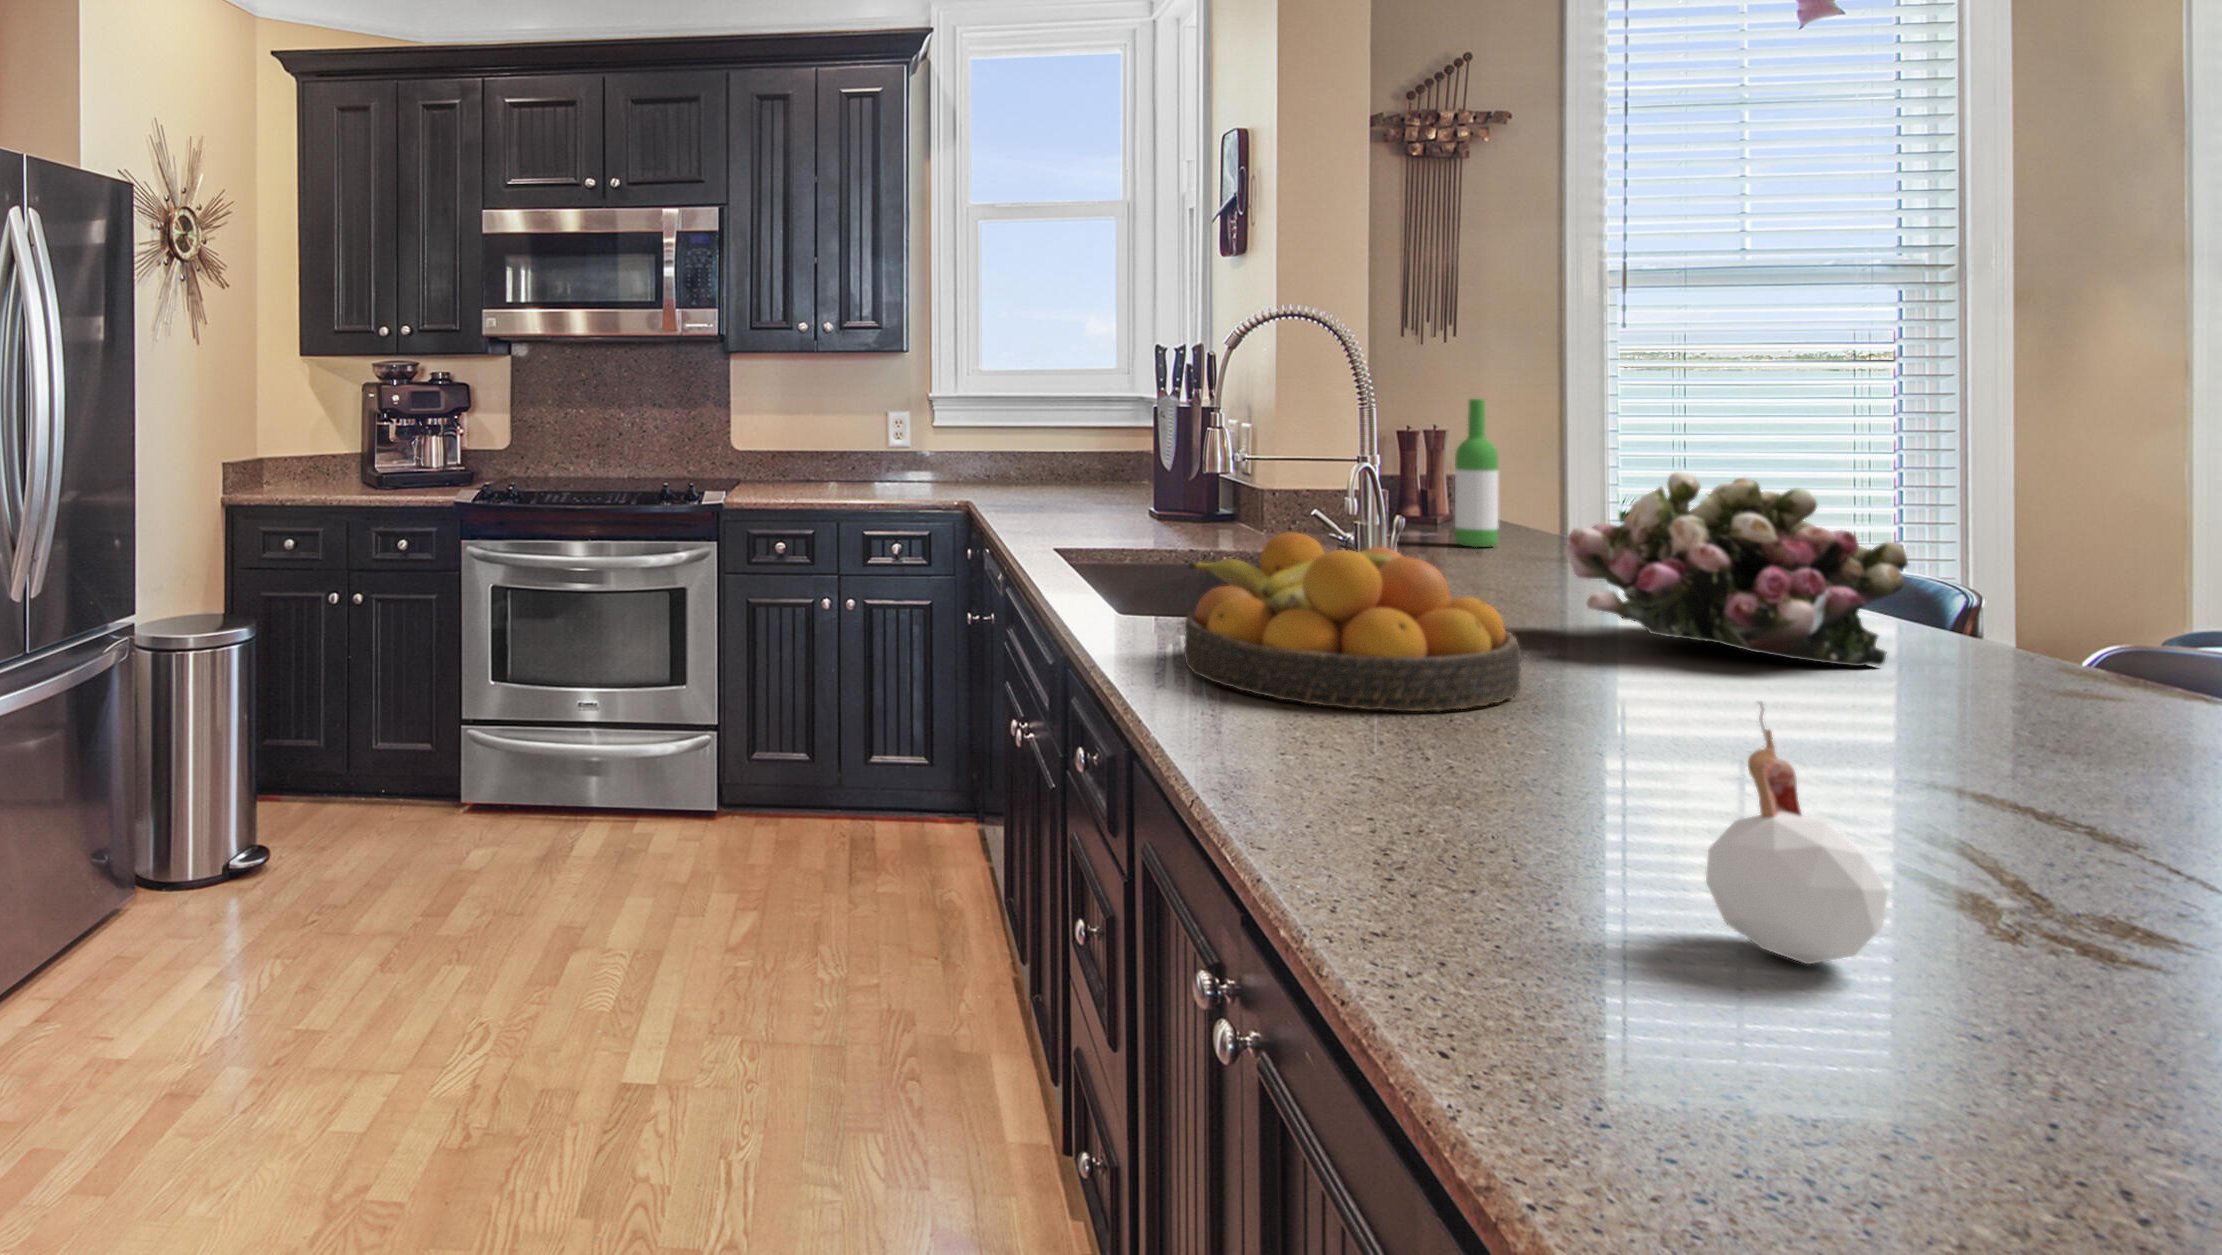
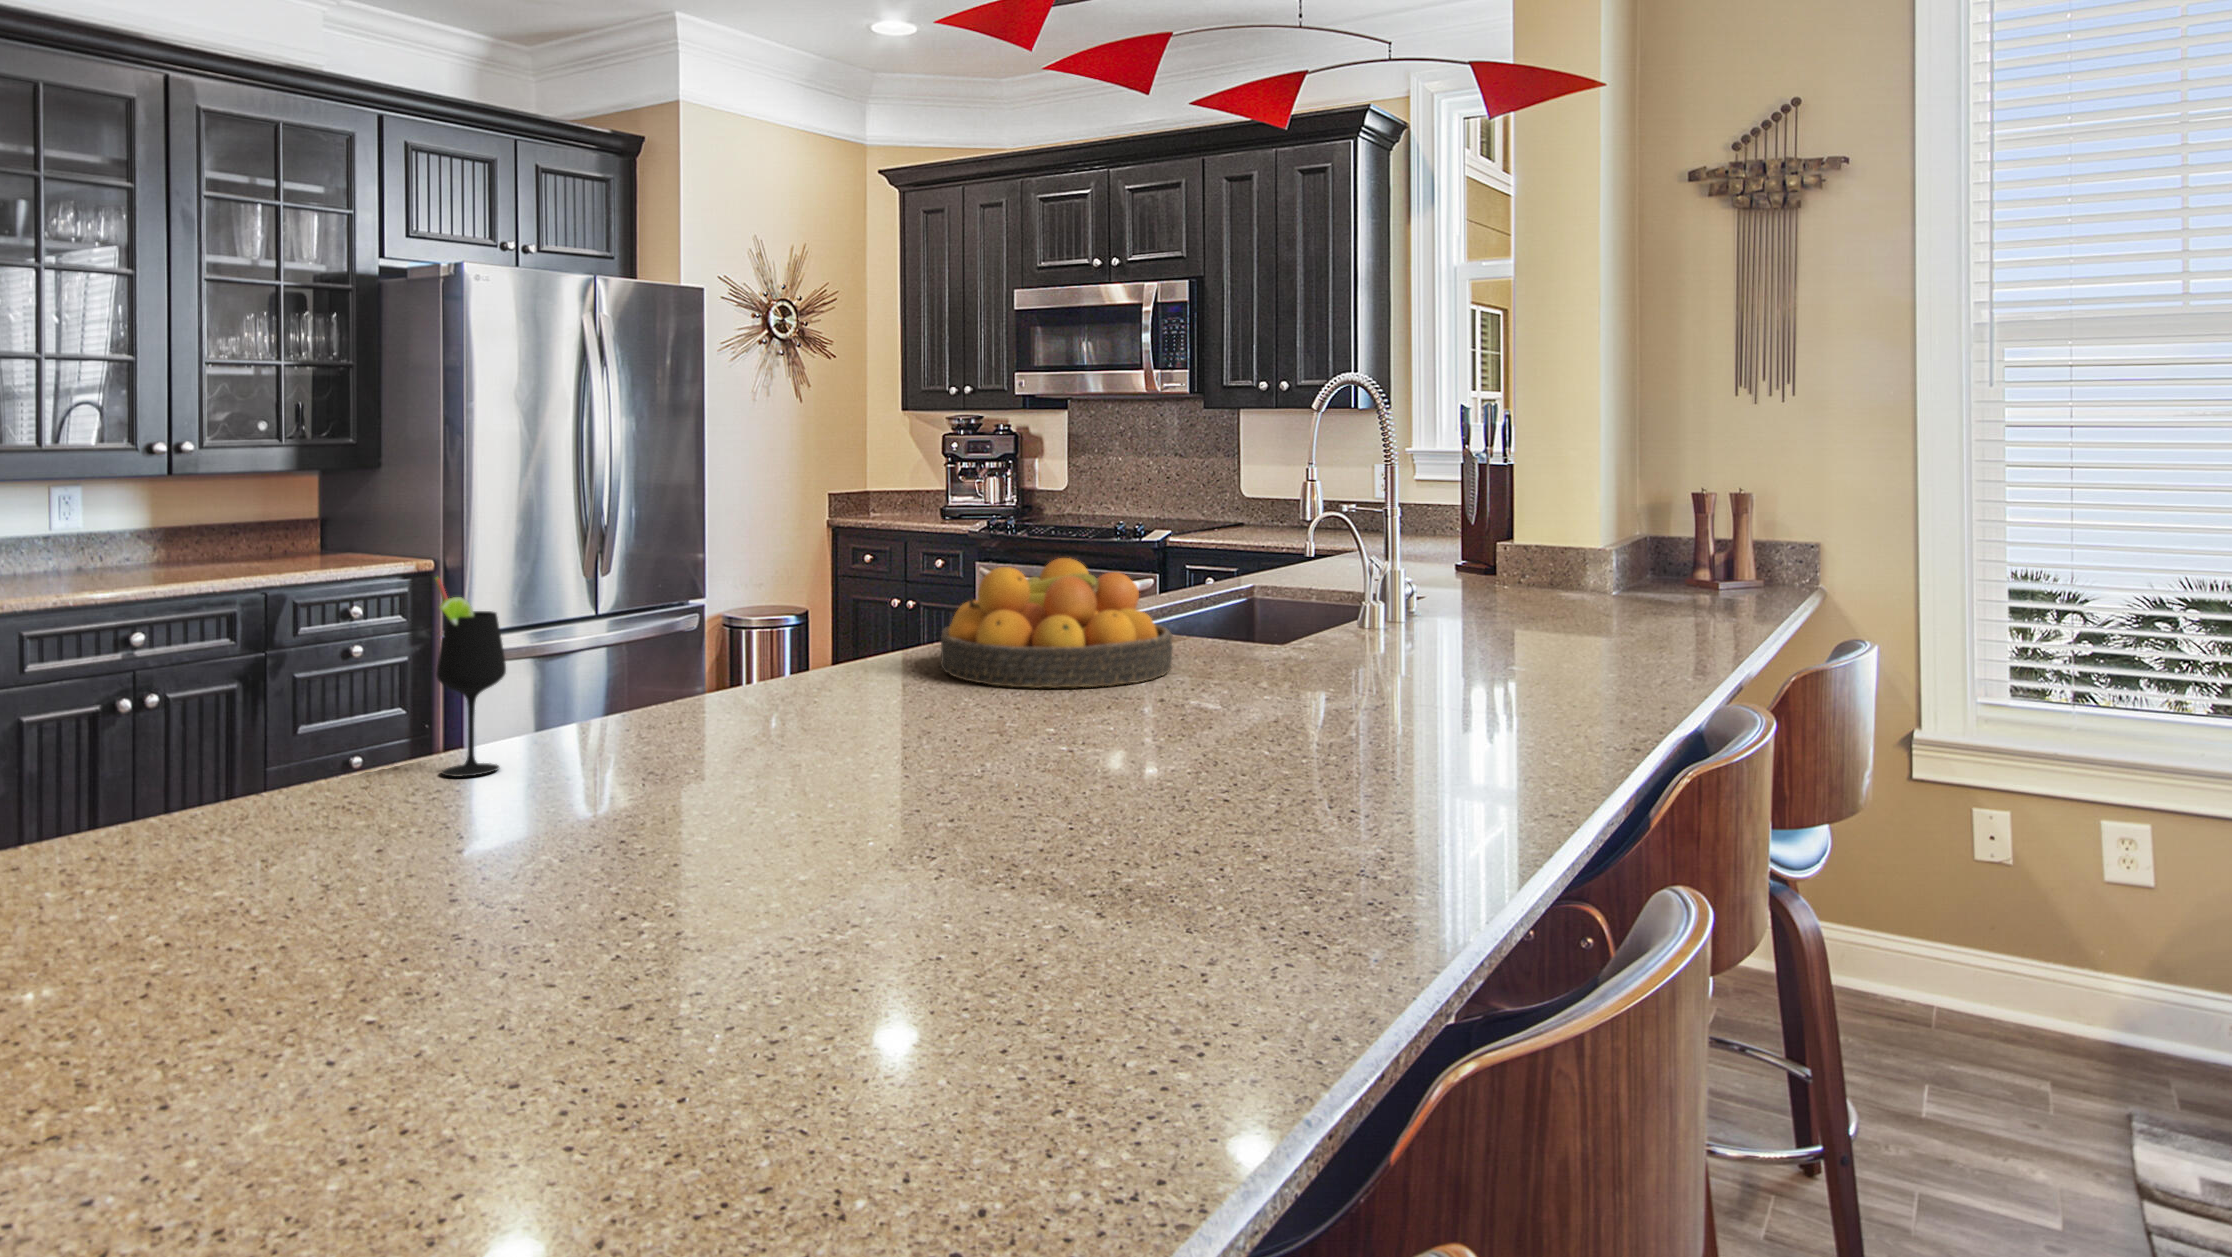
wine bottle: present [1455,399,1499,547] -> none [1669,460,1710,611]
flower arrangement: present [1563,472,1908,666] -> none [1294,525,1562,701]
wine glass: none [1529,652,1683,1047] -> present [435,577,506,777]
candle: present [1706,701,1887,964] -> none [606,630,689,773]

